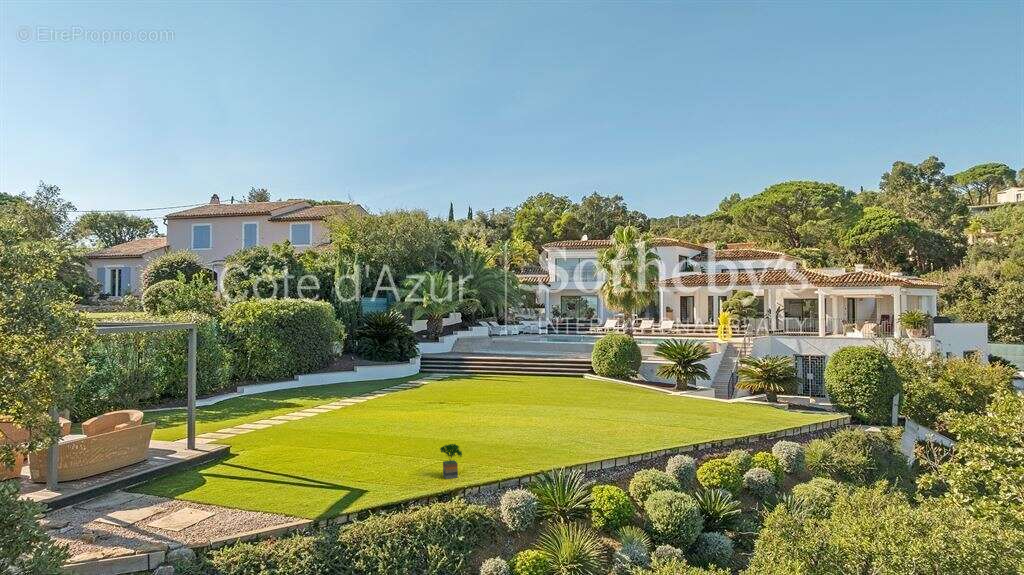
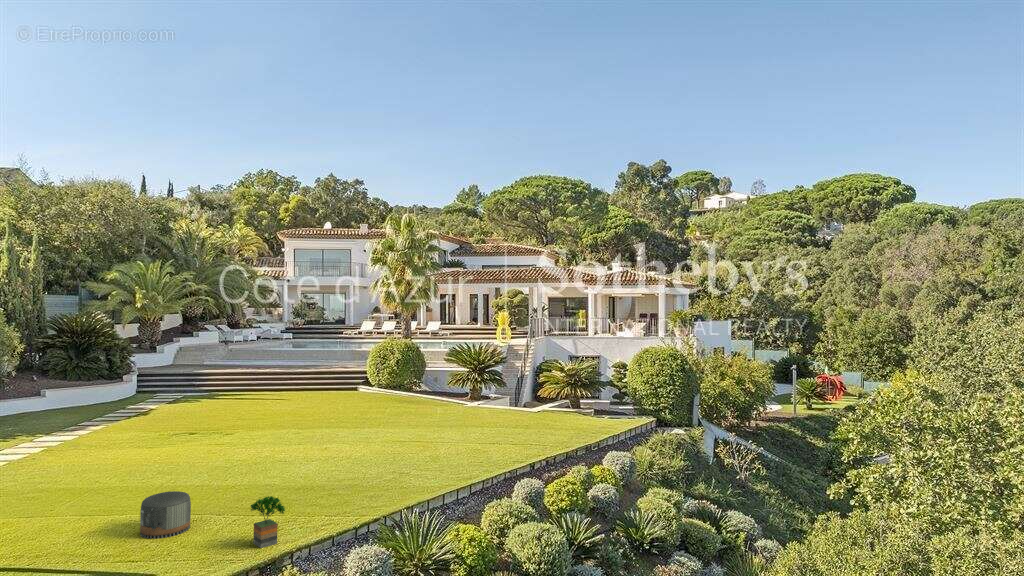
pouf: none [381,436,411,466] -> present [140,491,191,539]

